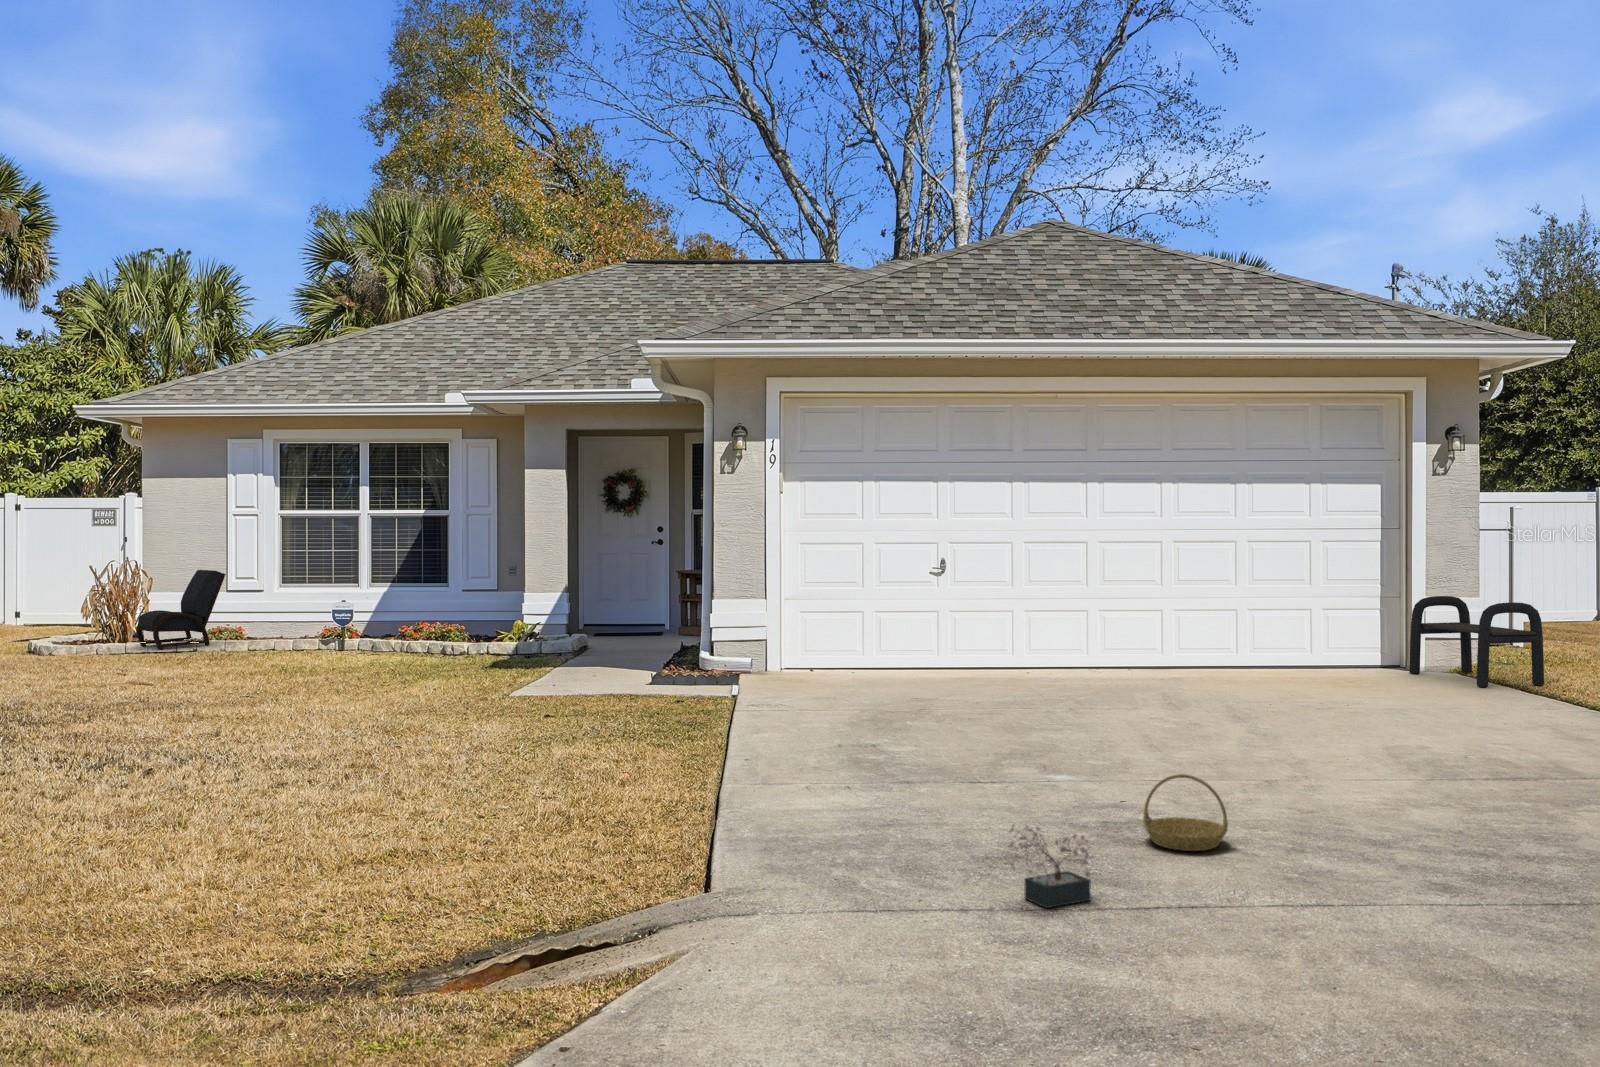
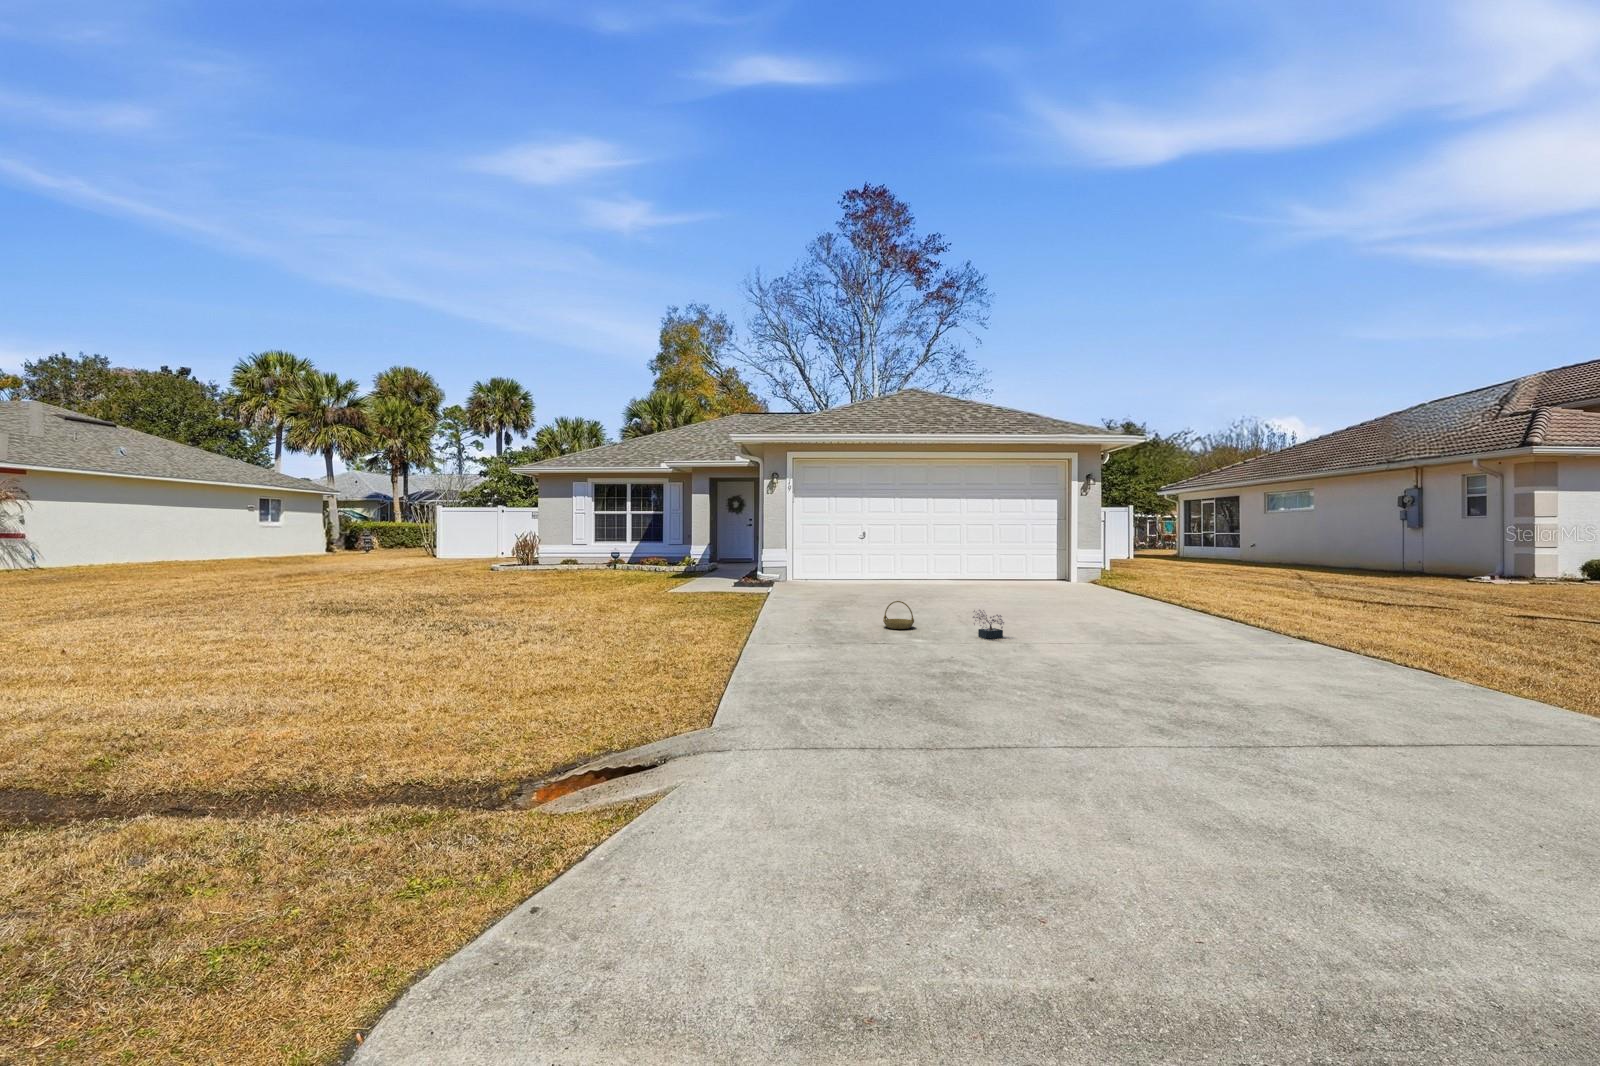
lounge chair: present [136,570,226,649] -> none [533,536,570,568]
bench: present [1409,596,1544,687] -> none [1068,550,1122,589]
decorative plant: present [1008,825,1094,908] -> present [972,609,1004,639]

